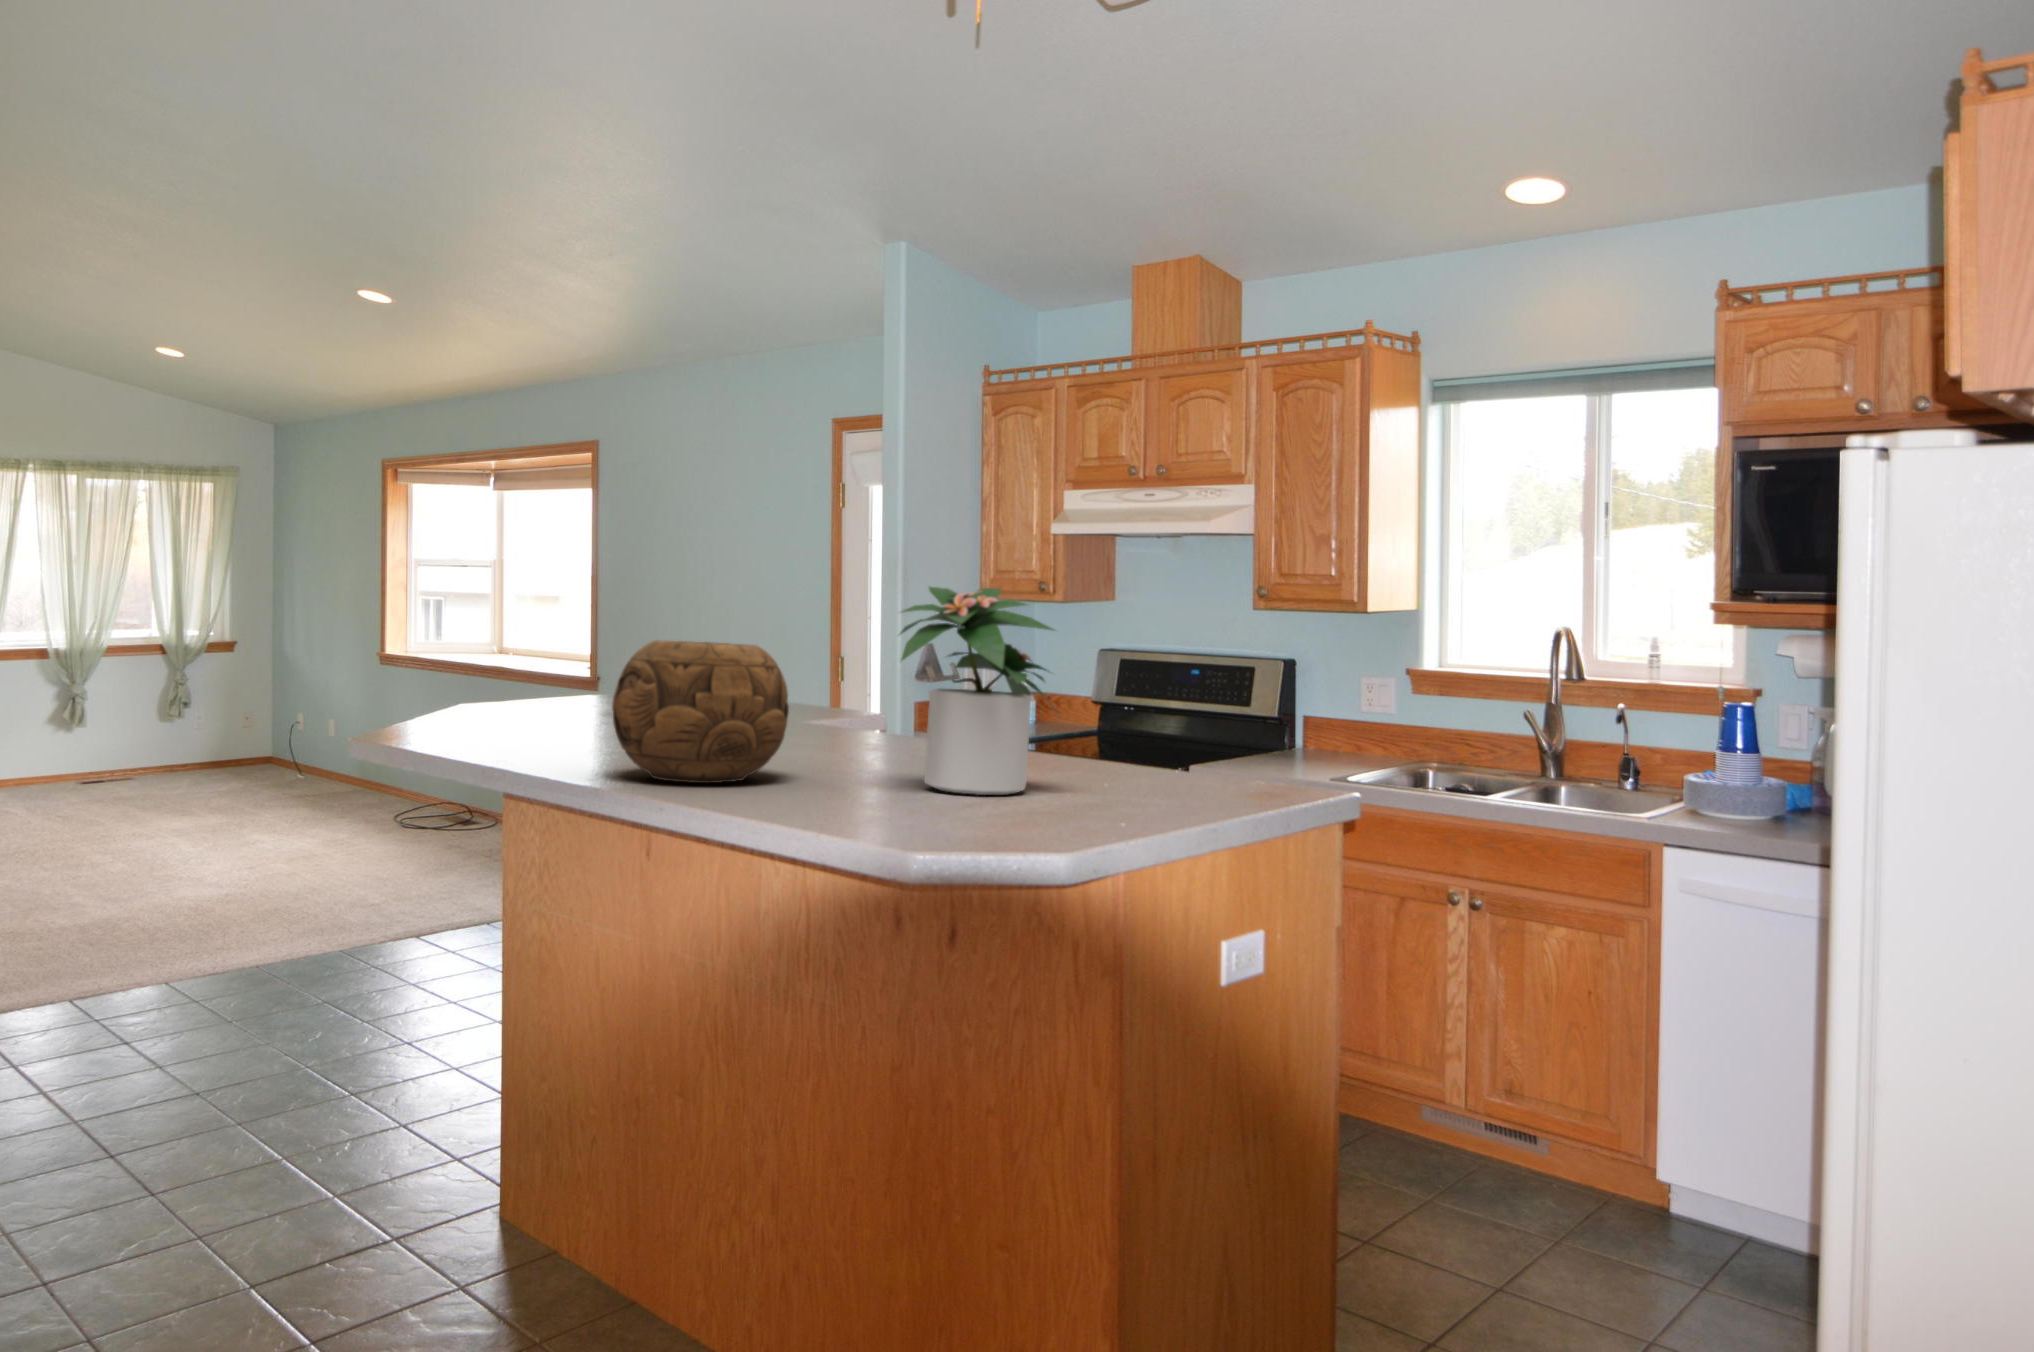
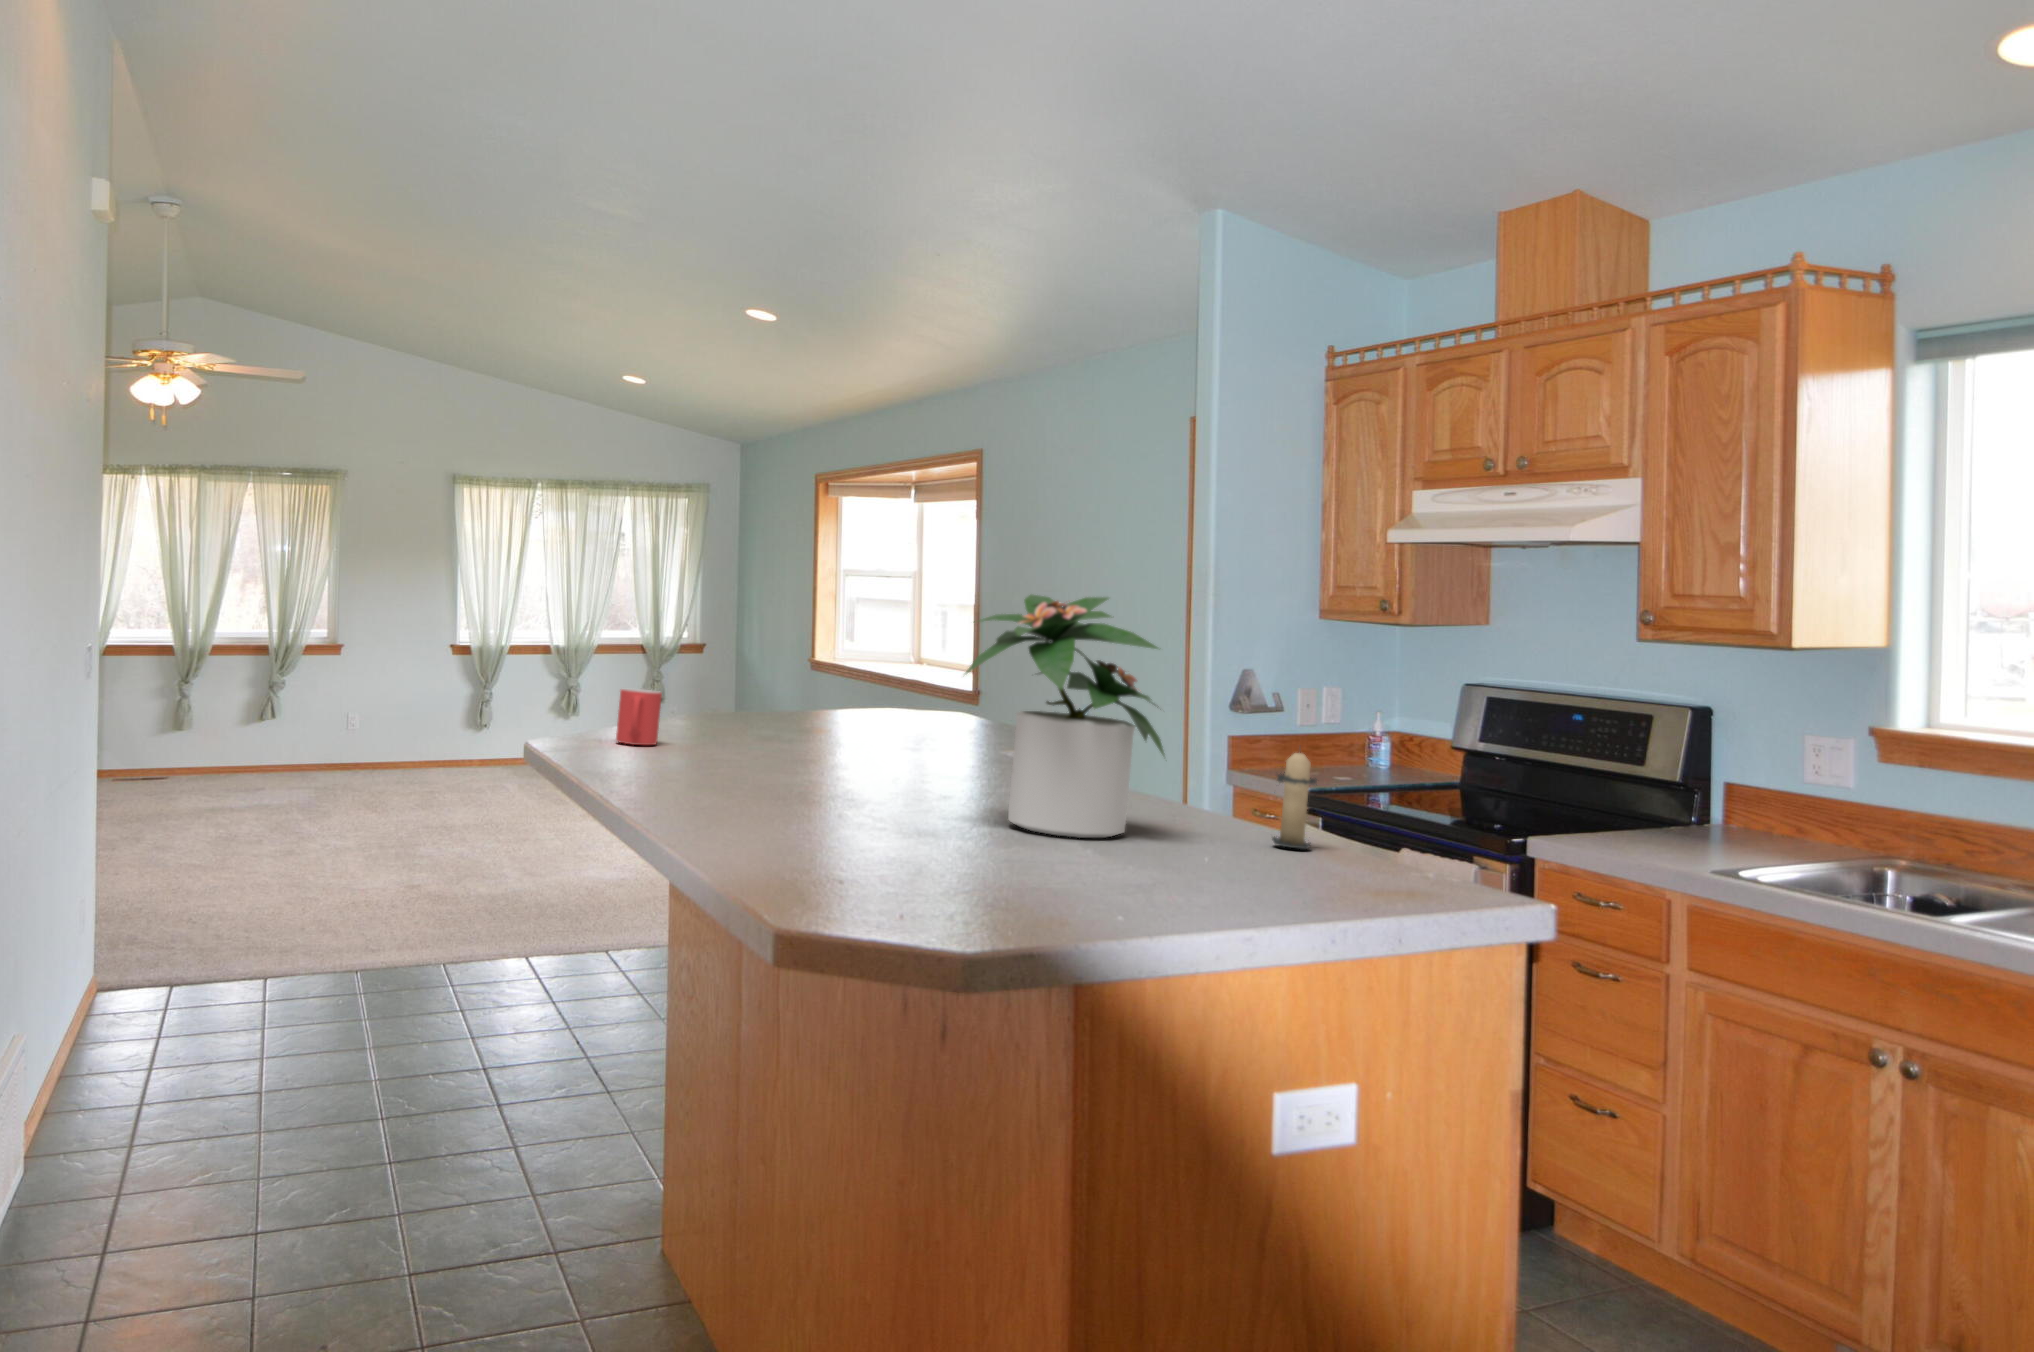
decorative bowl: present [612,640,789,783] -> none [699,645,884,798]
mug: none [426,689,474,745] -> present [616,689,662,745]
candle: none [1124,705,1167,790] -> present [1272,752,1317,849]

